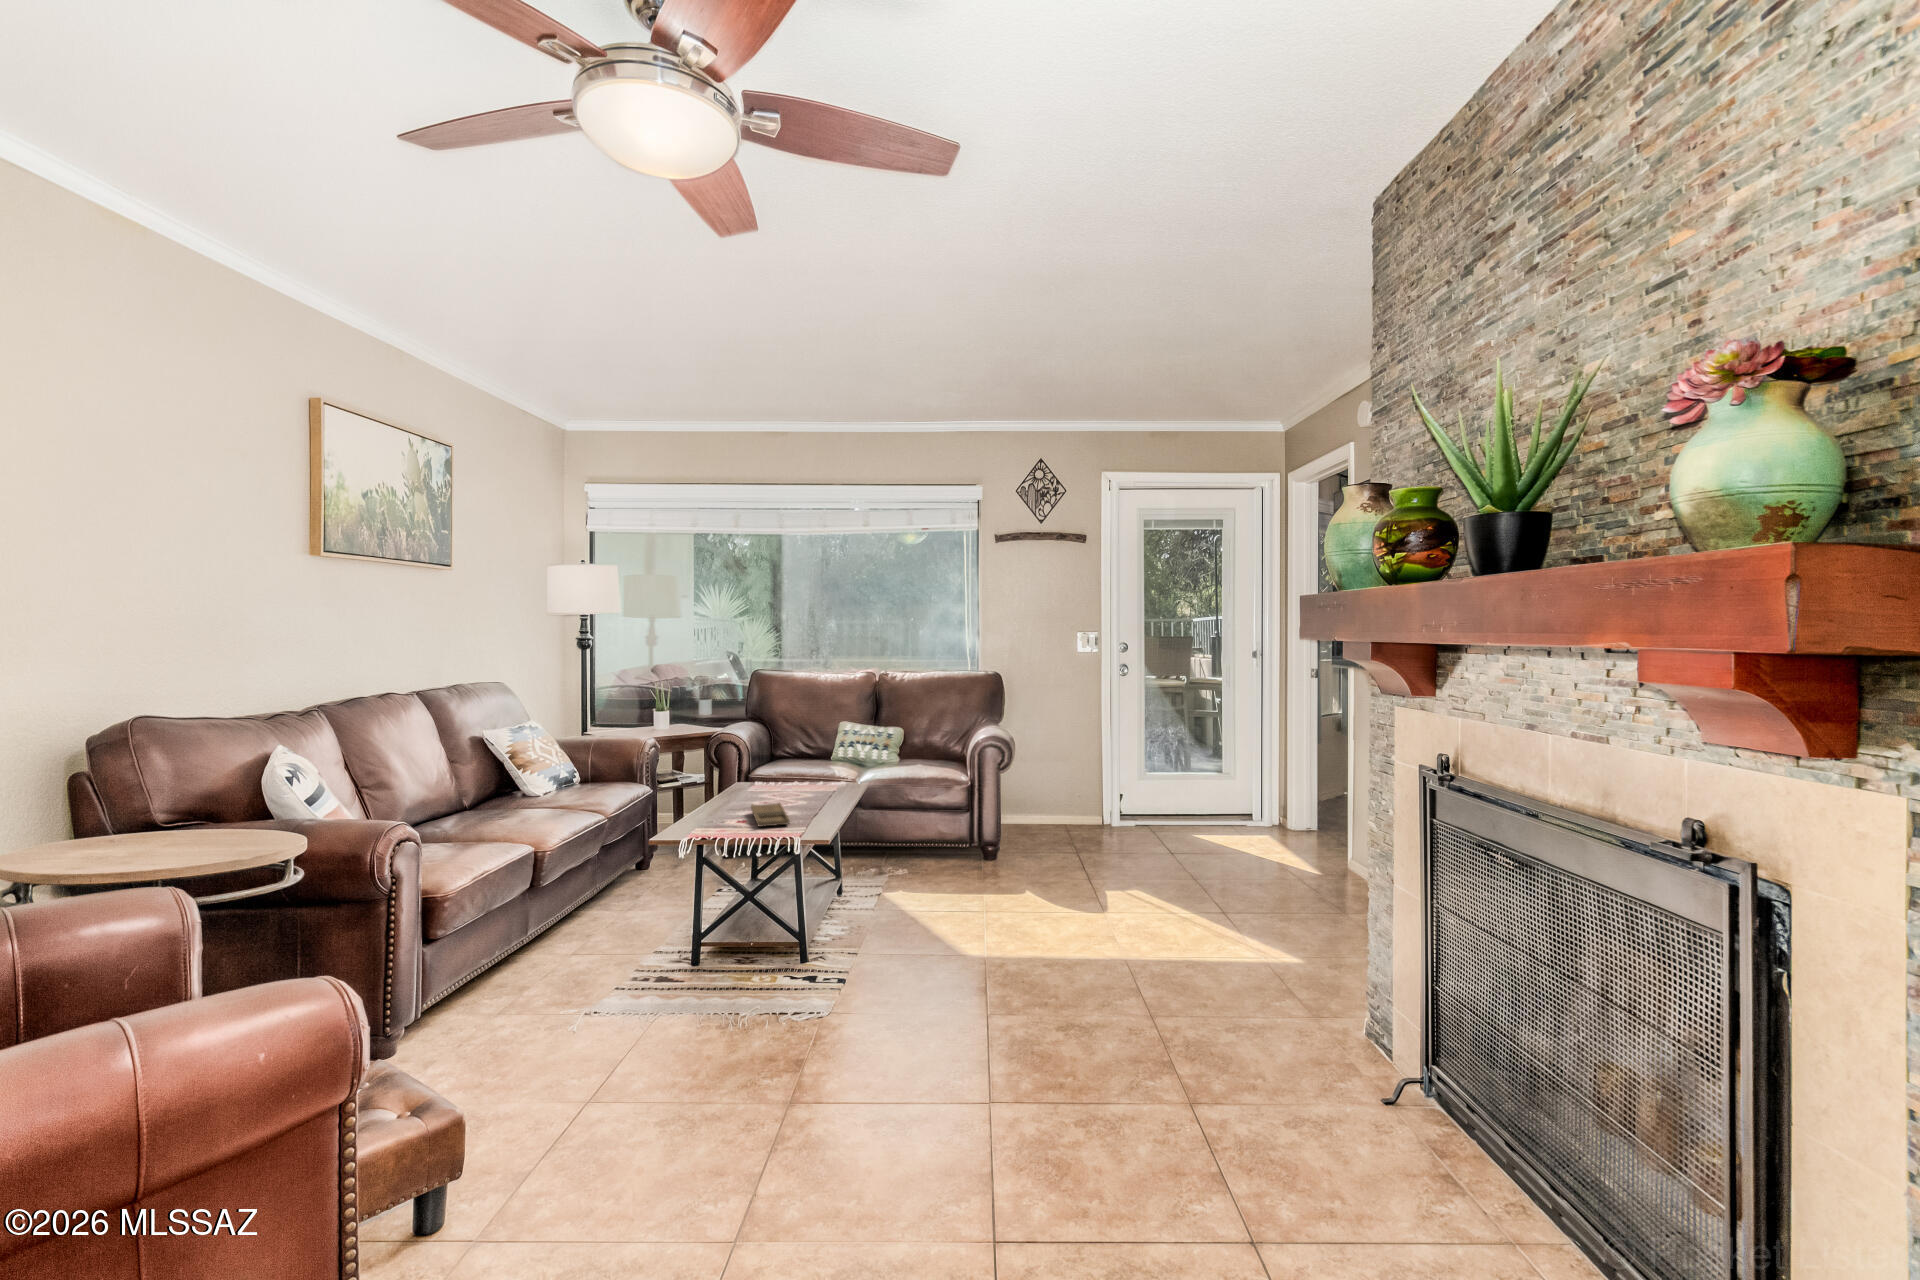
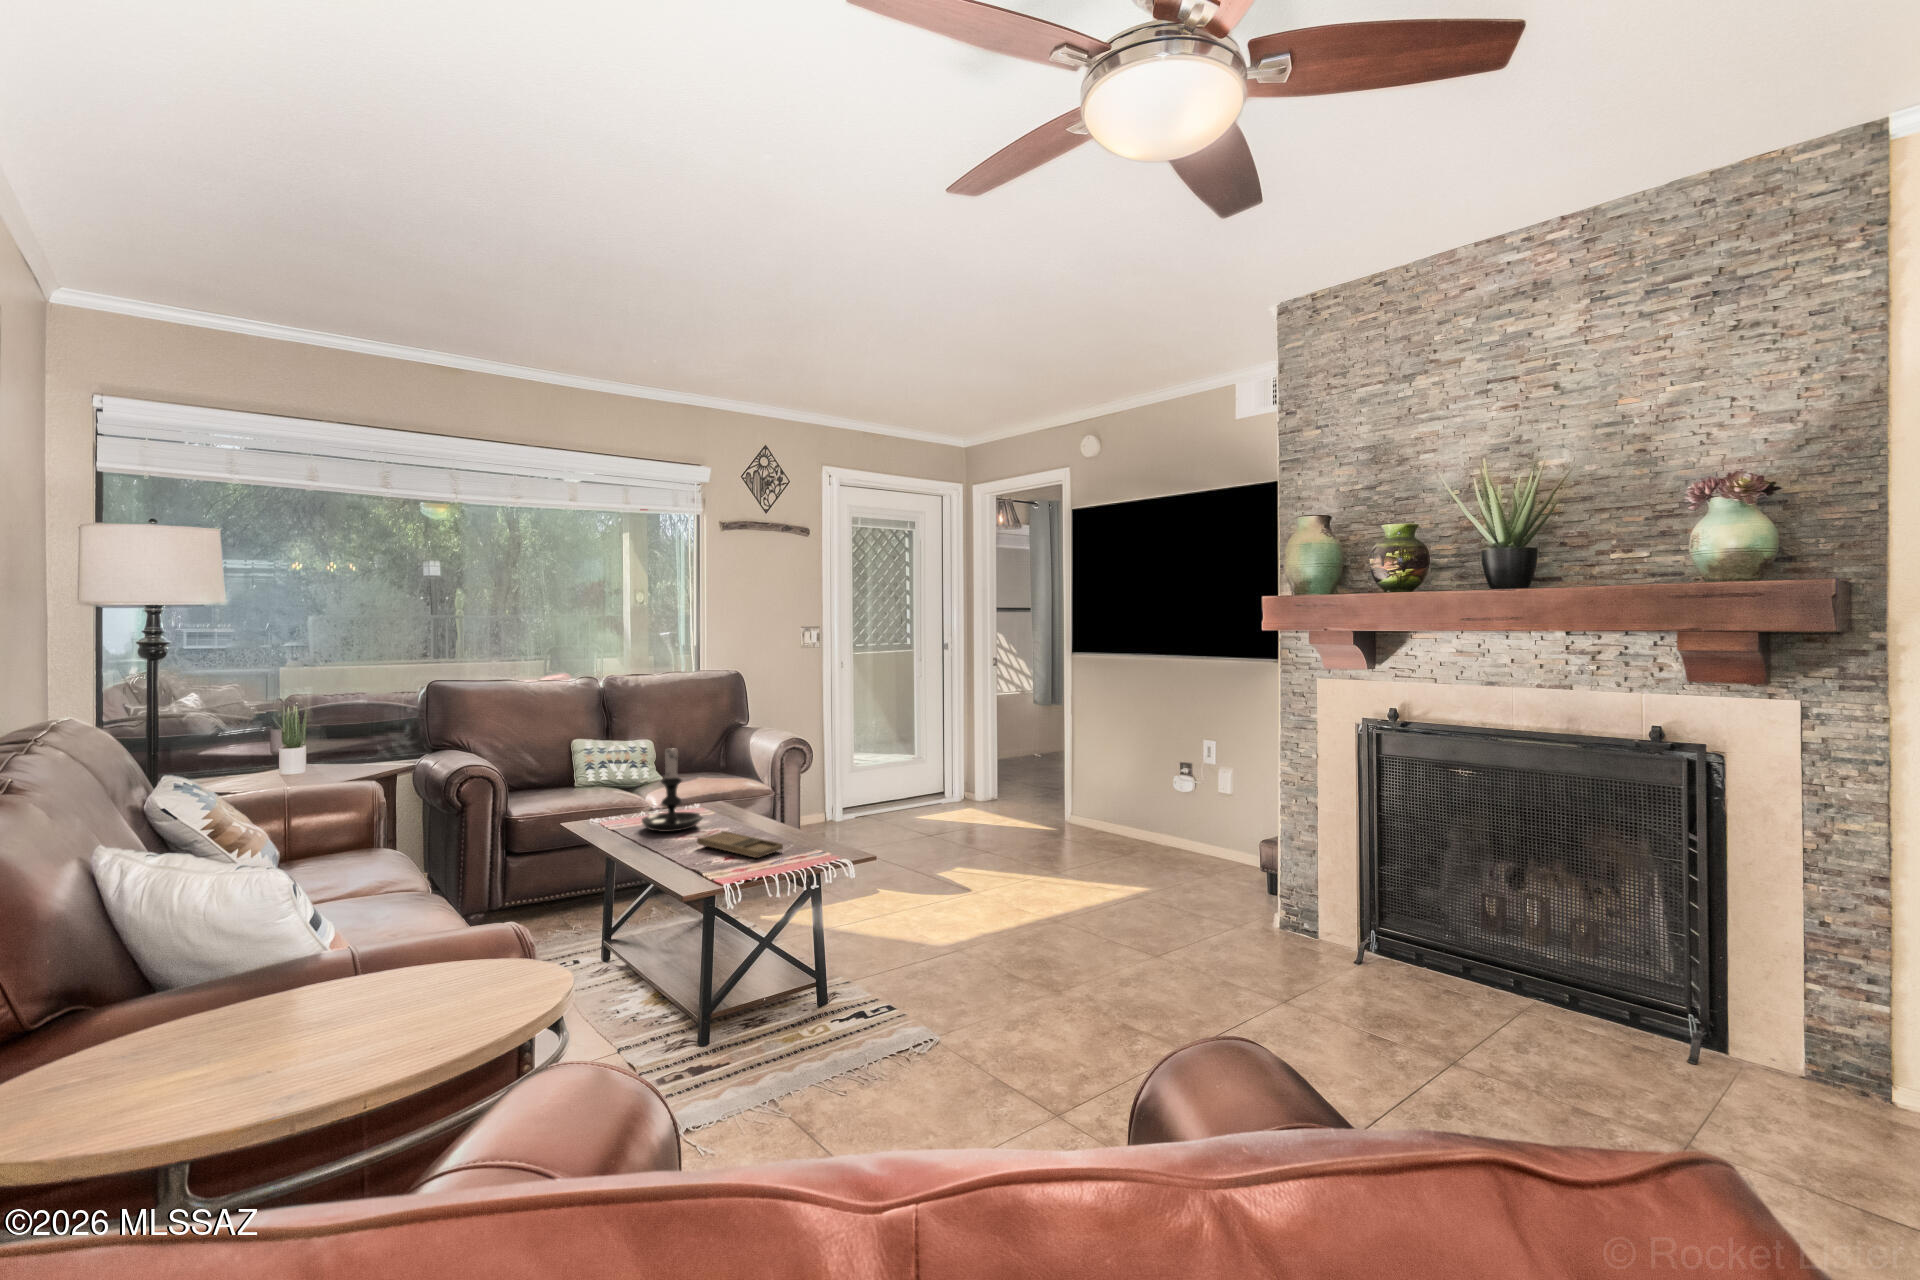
candle holder: none [753,727,805,799] -> present [642,748,703,832]

